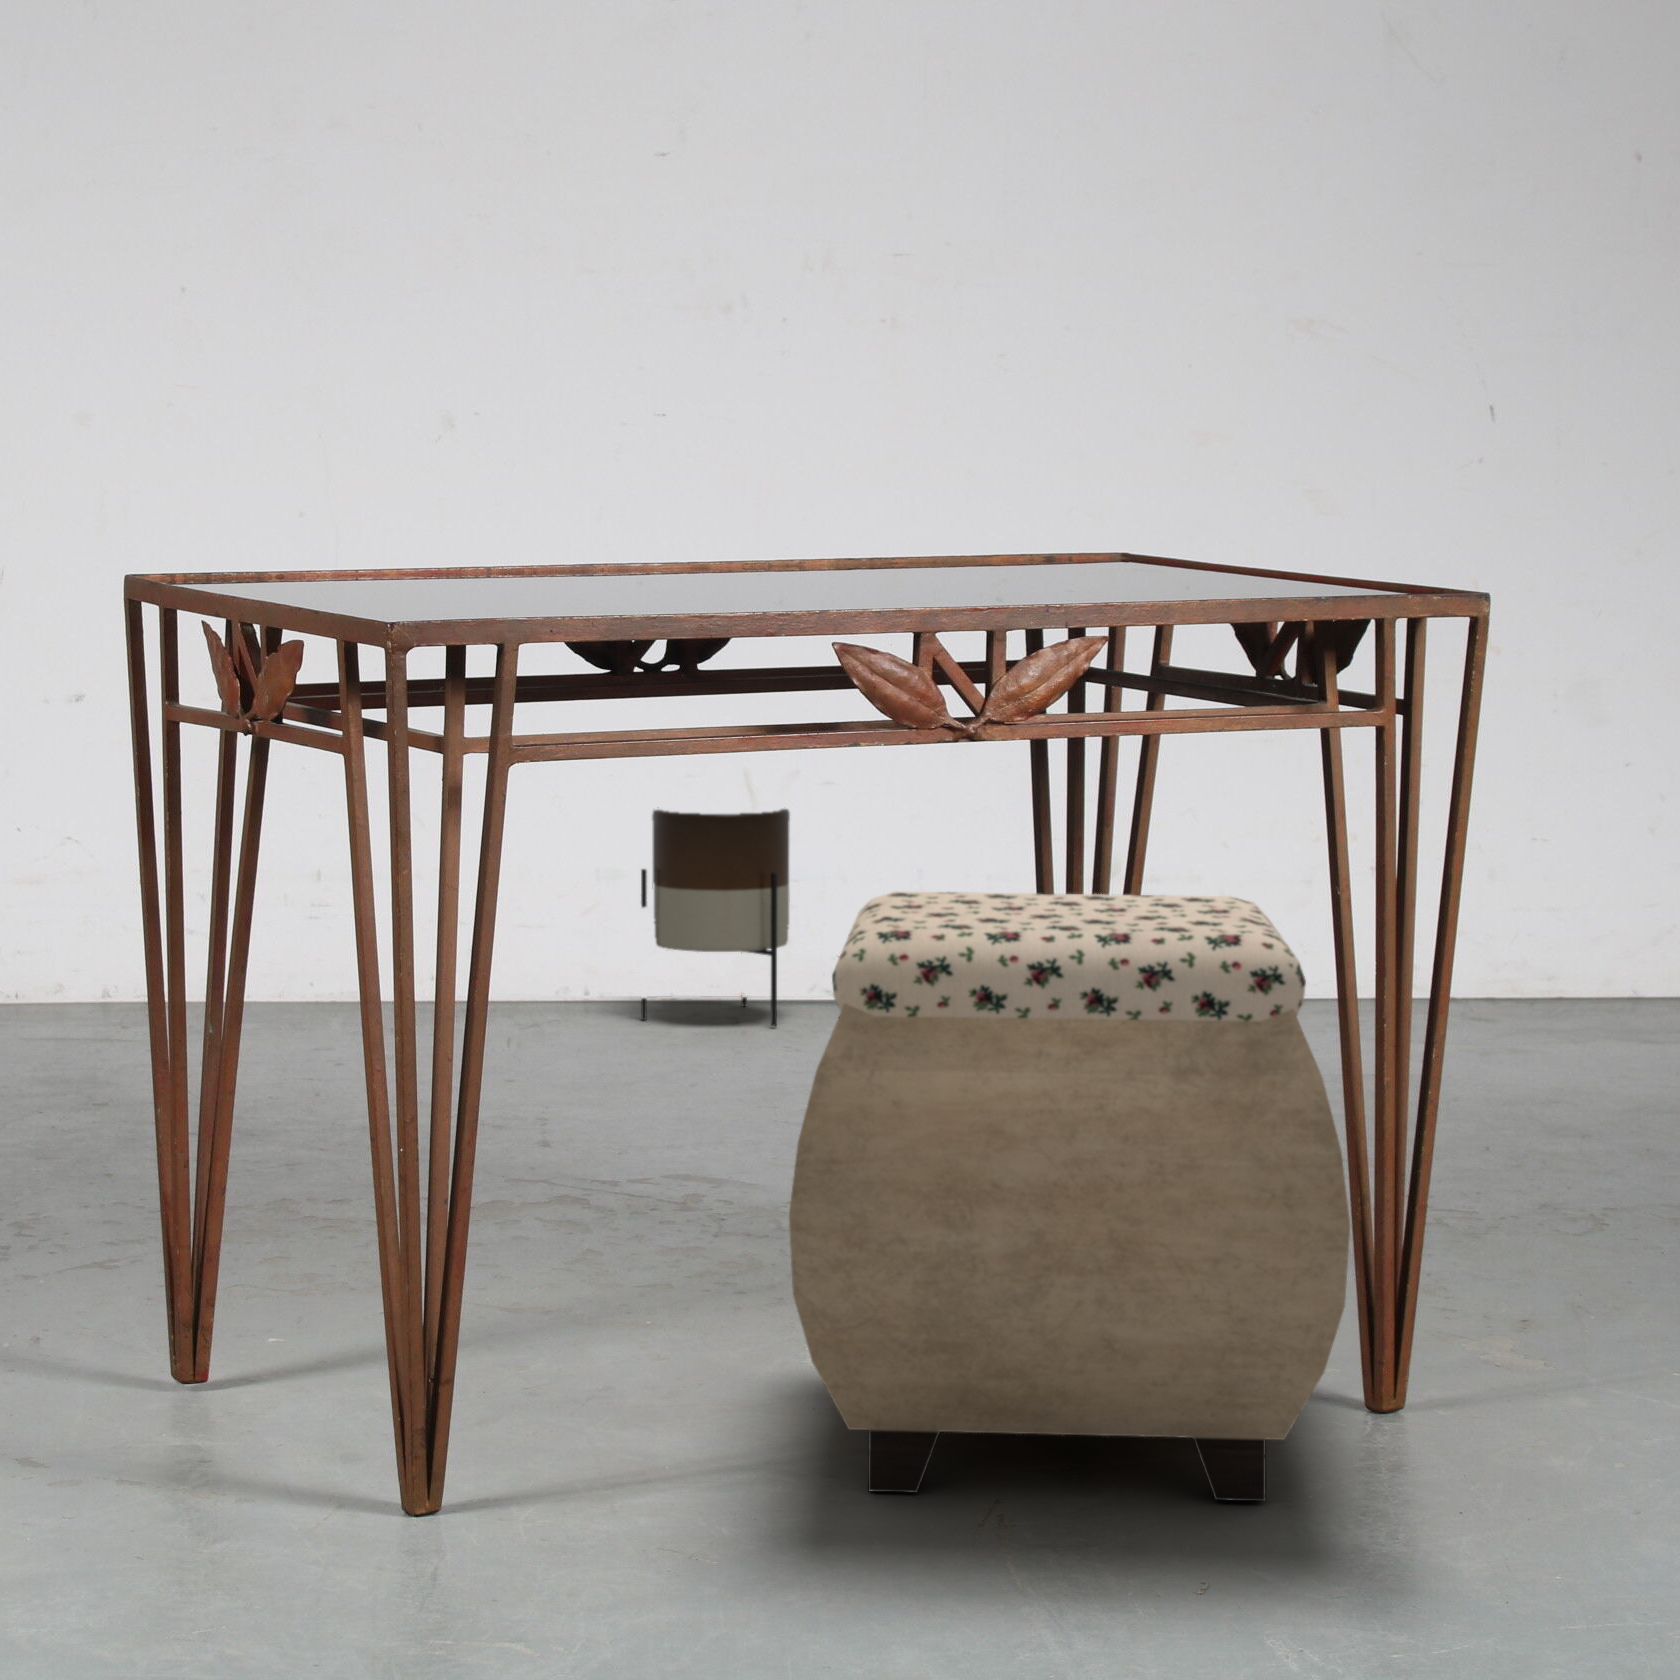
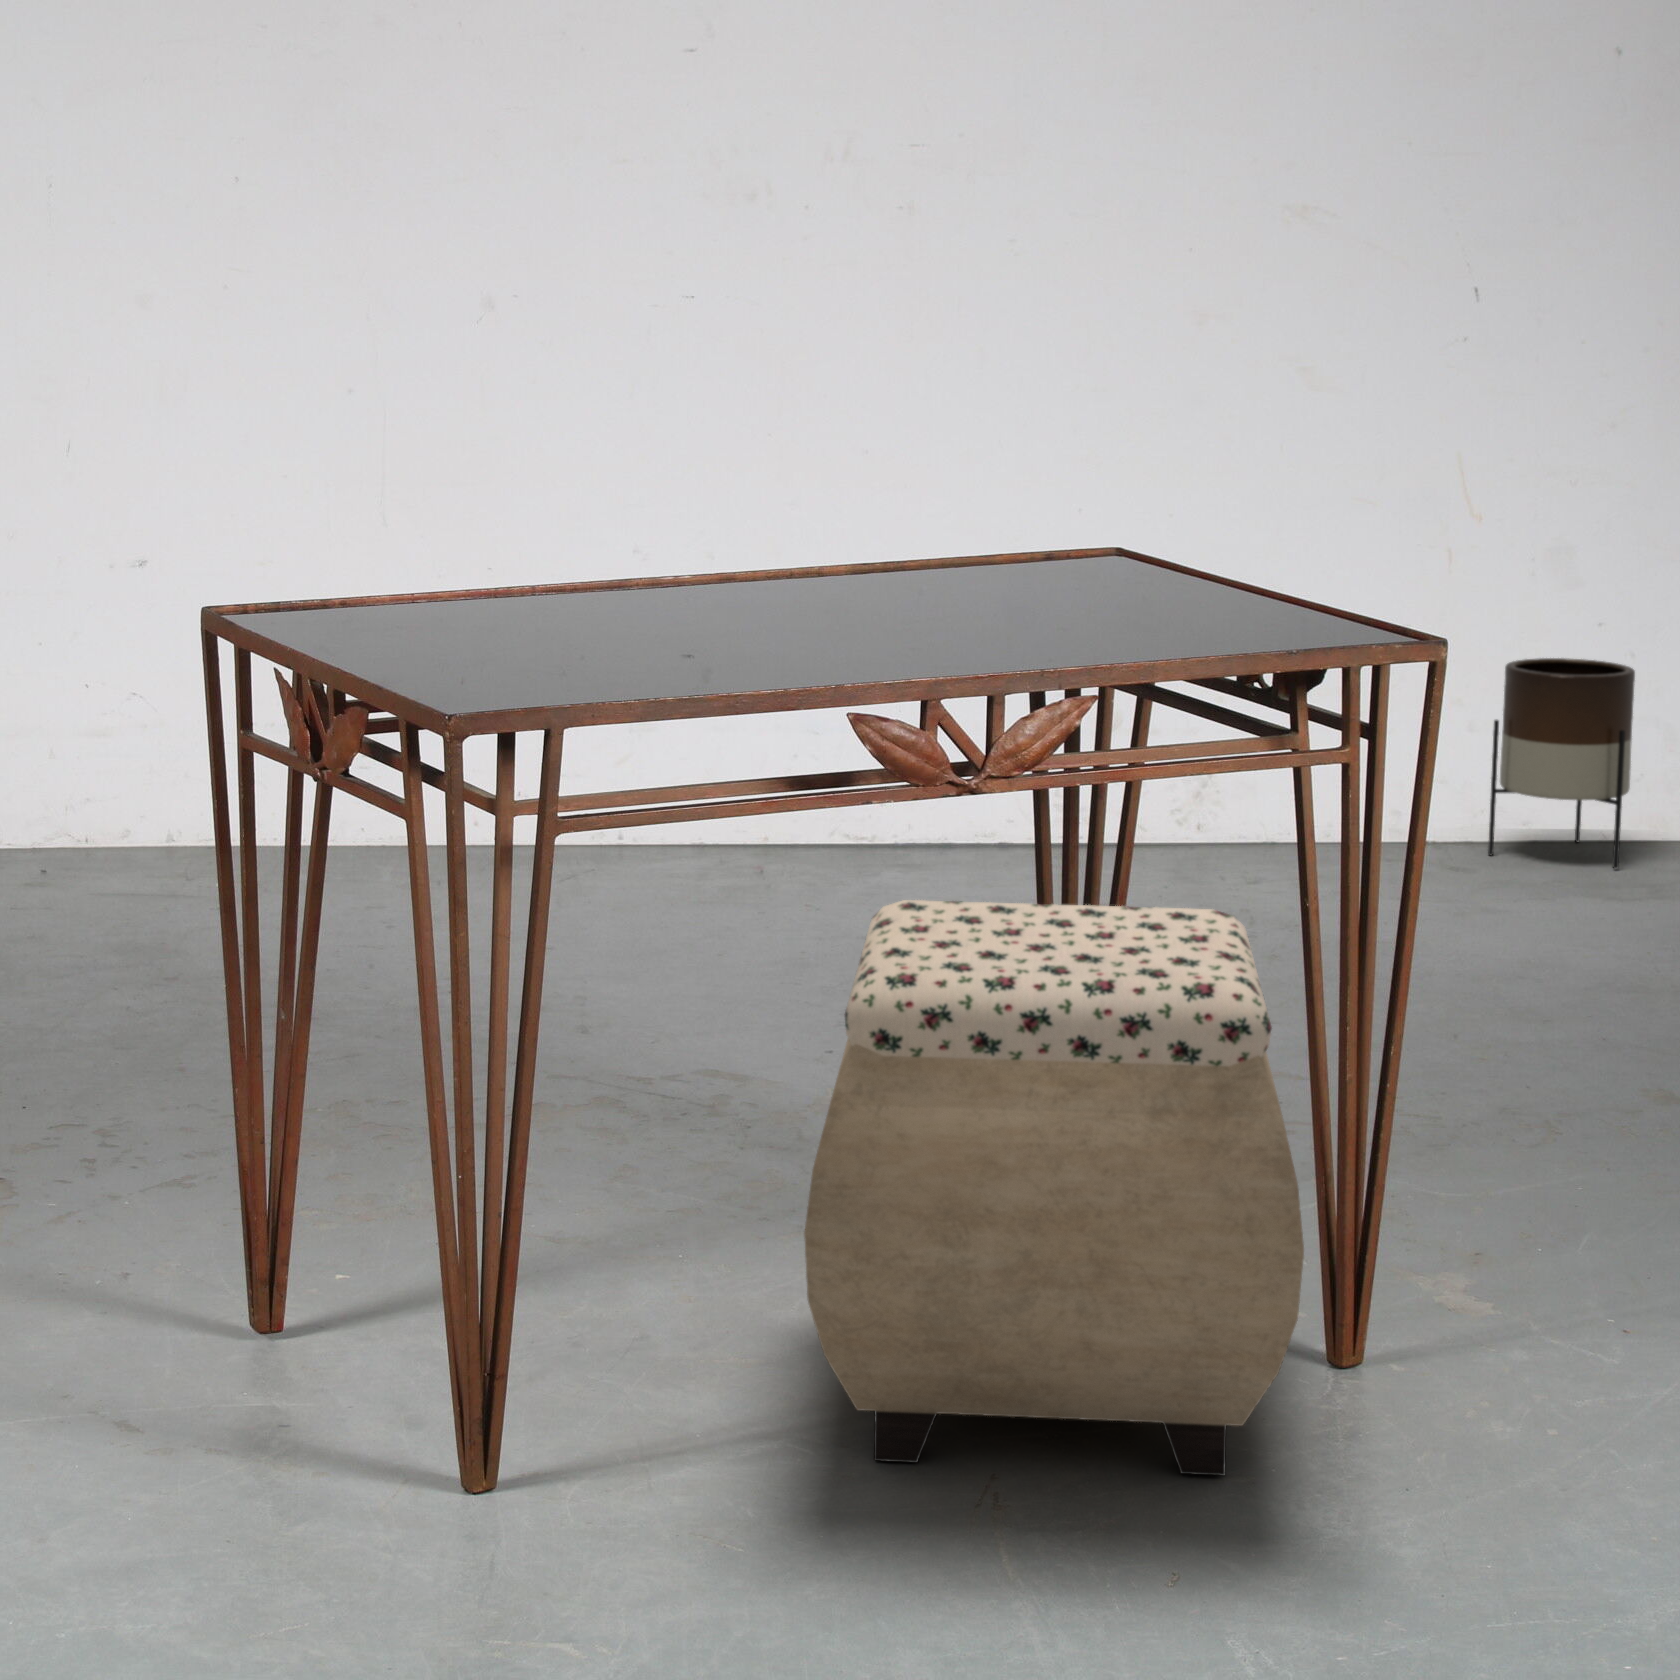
planter: present [641,807,790,1026] -> present [1488,658,1635,868]

